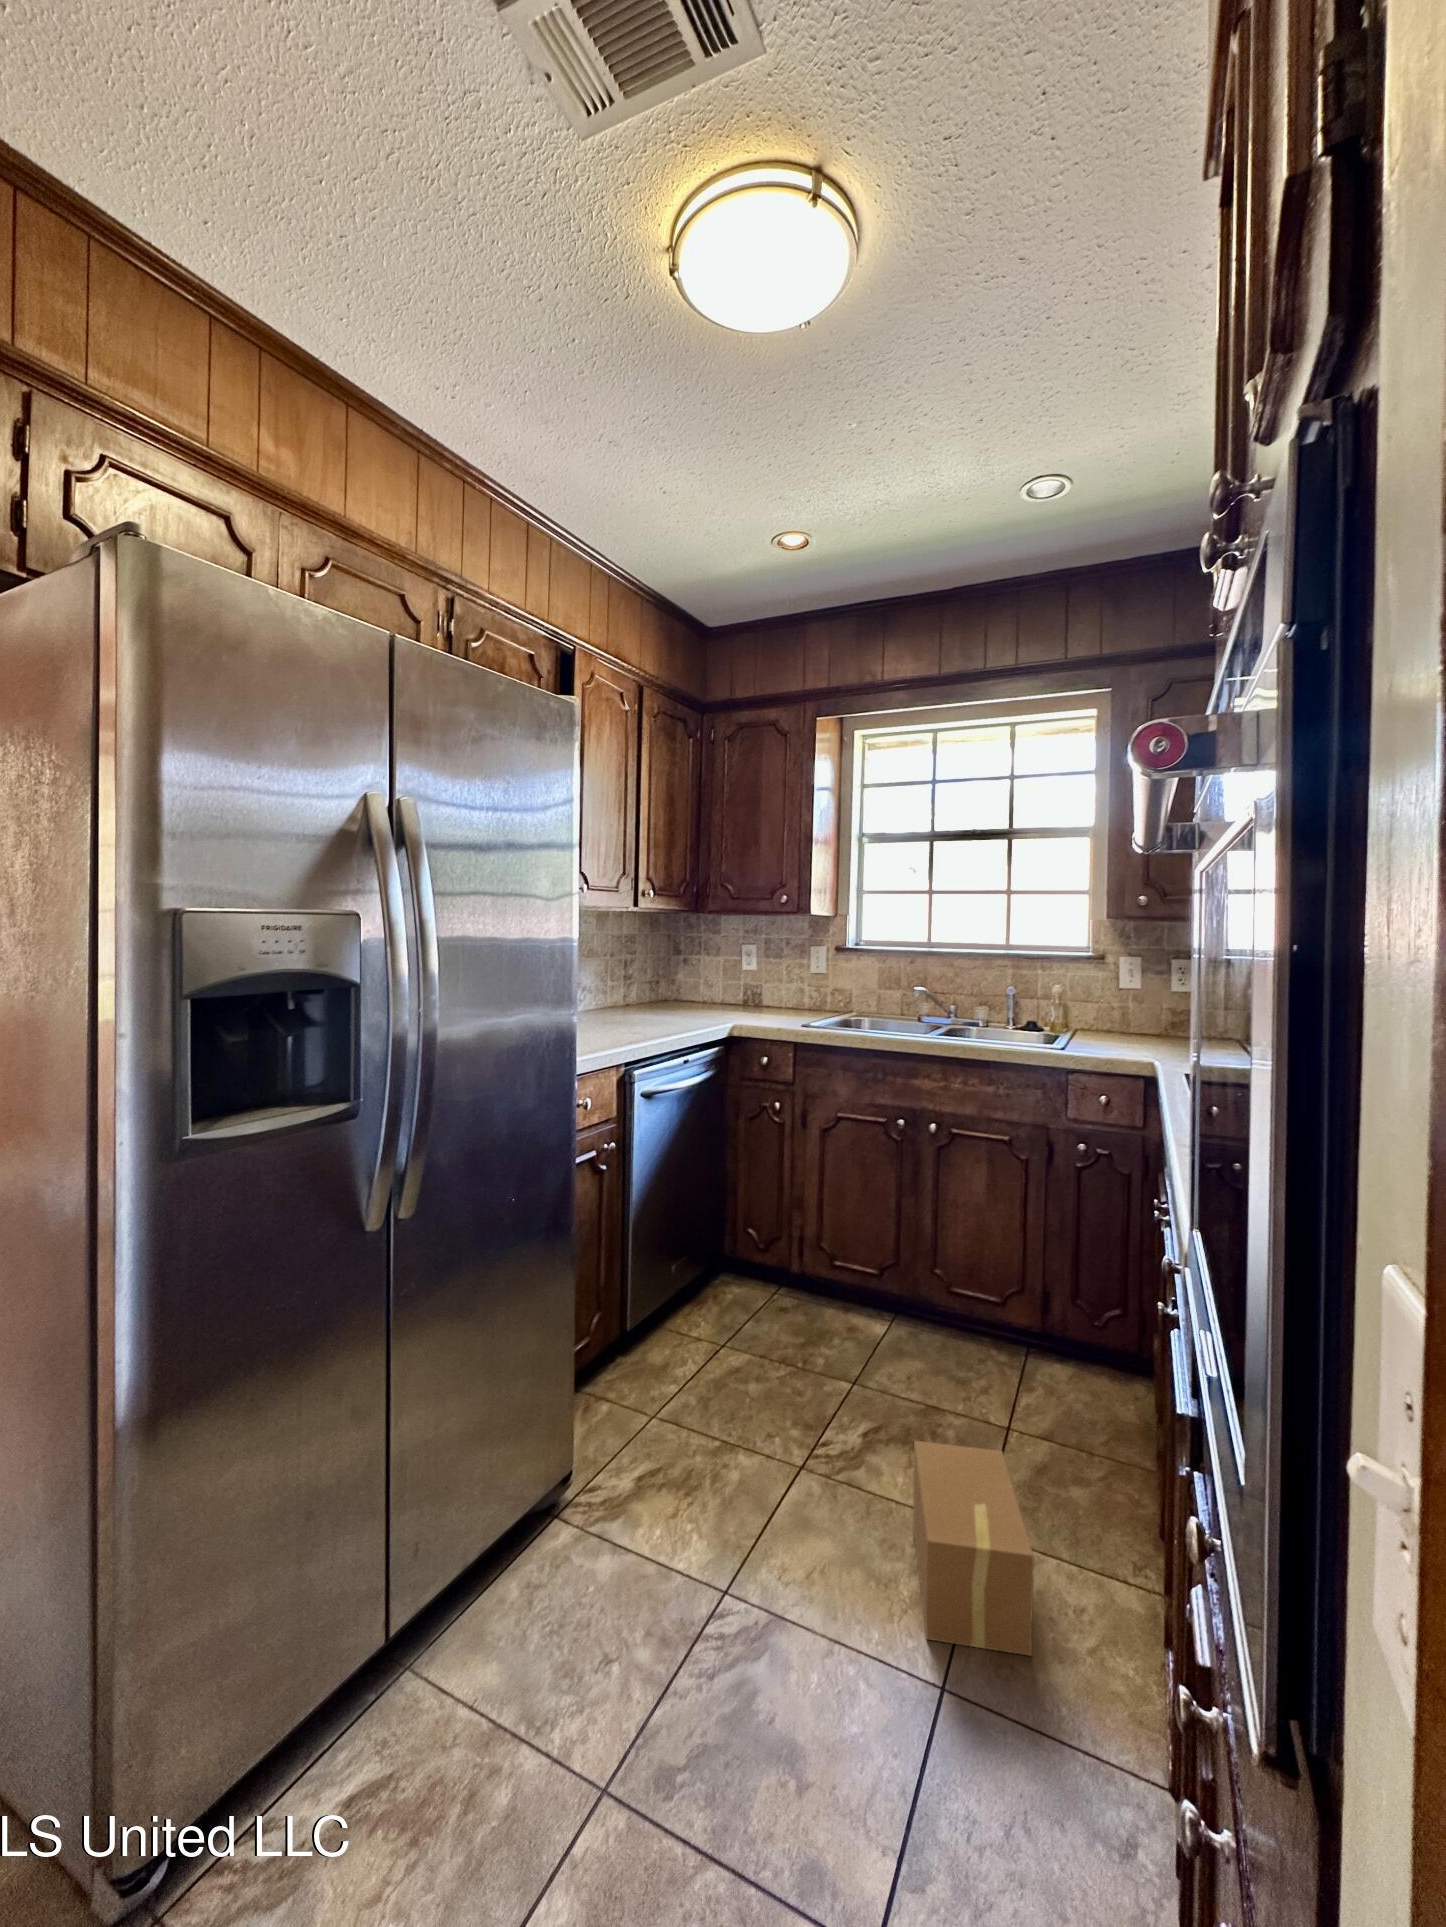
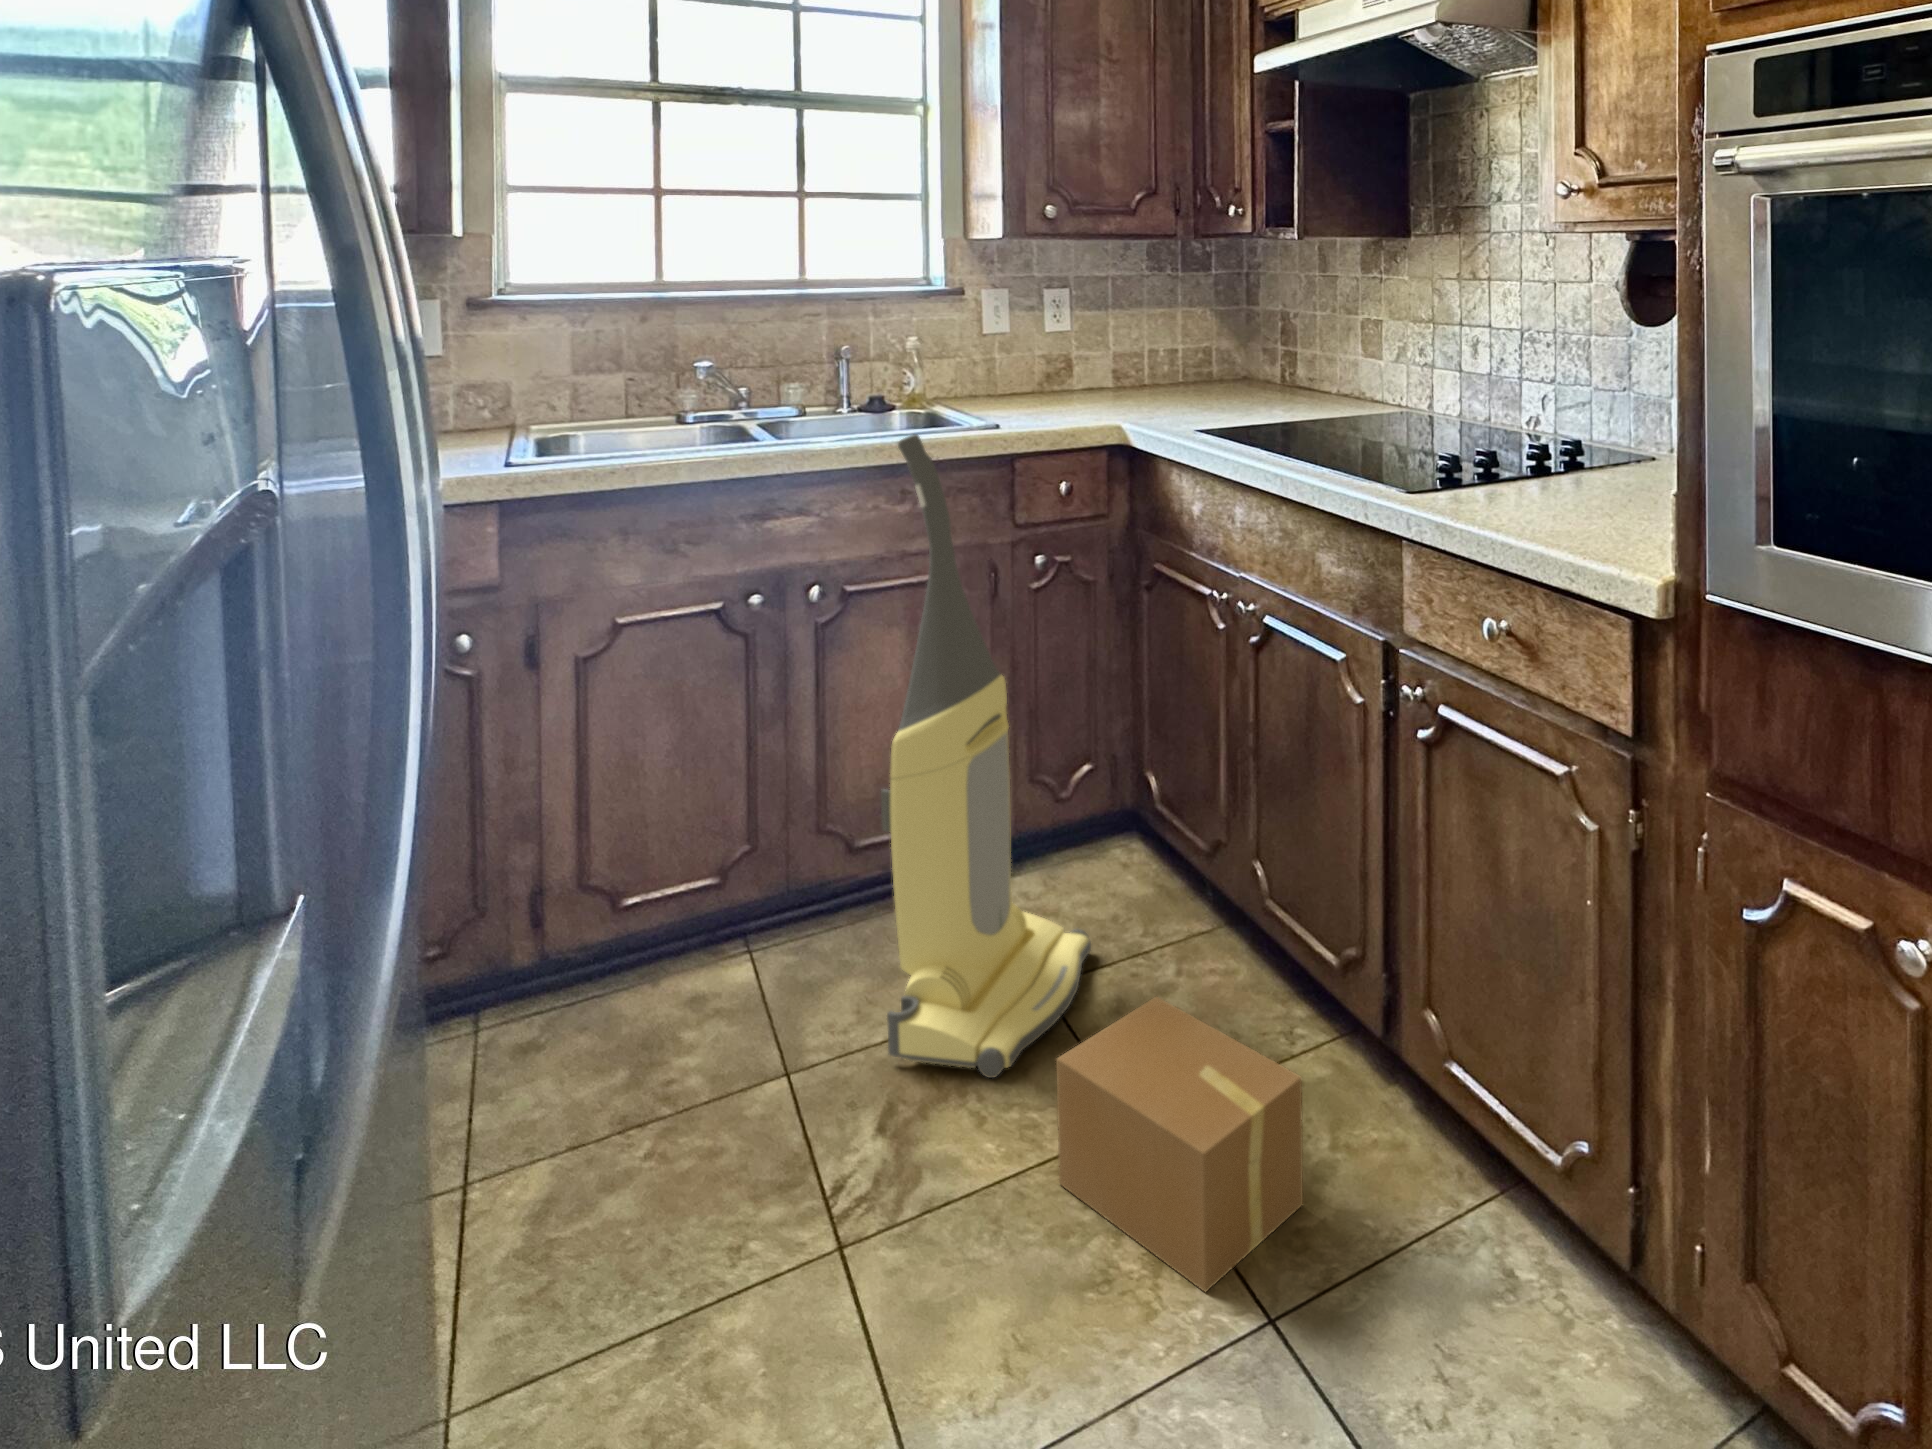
vacuum cleaner: none [897,1039,1055,1451] -> present [881,434,1091,1078]

